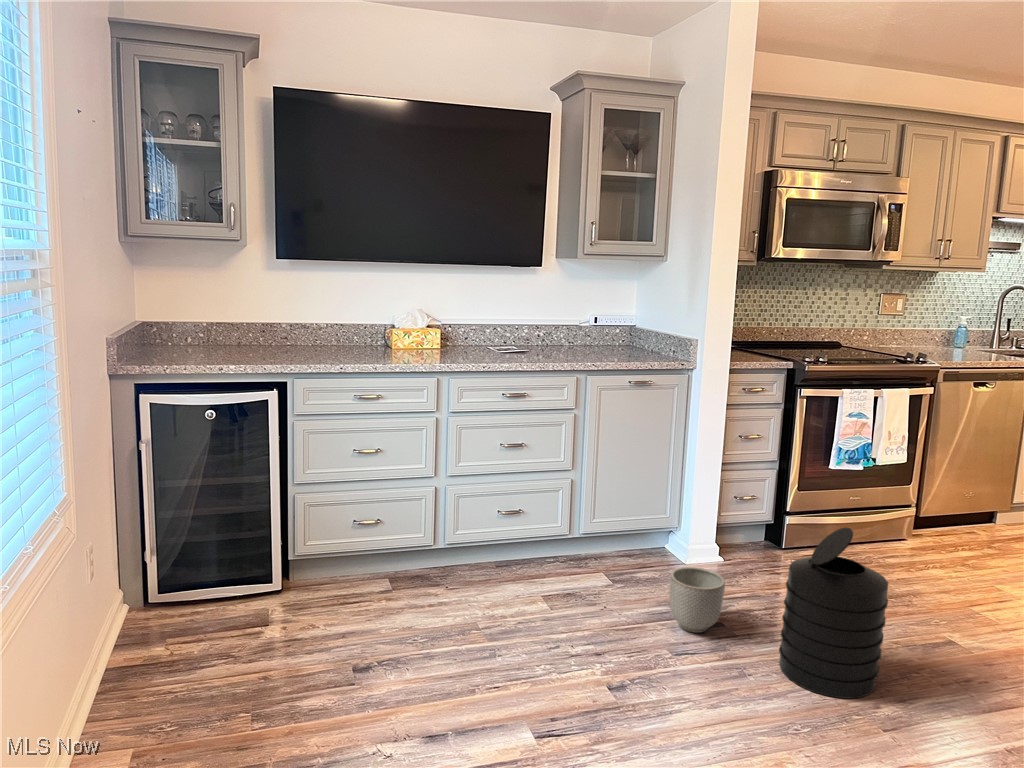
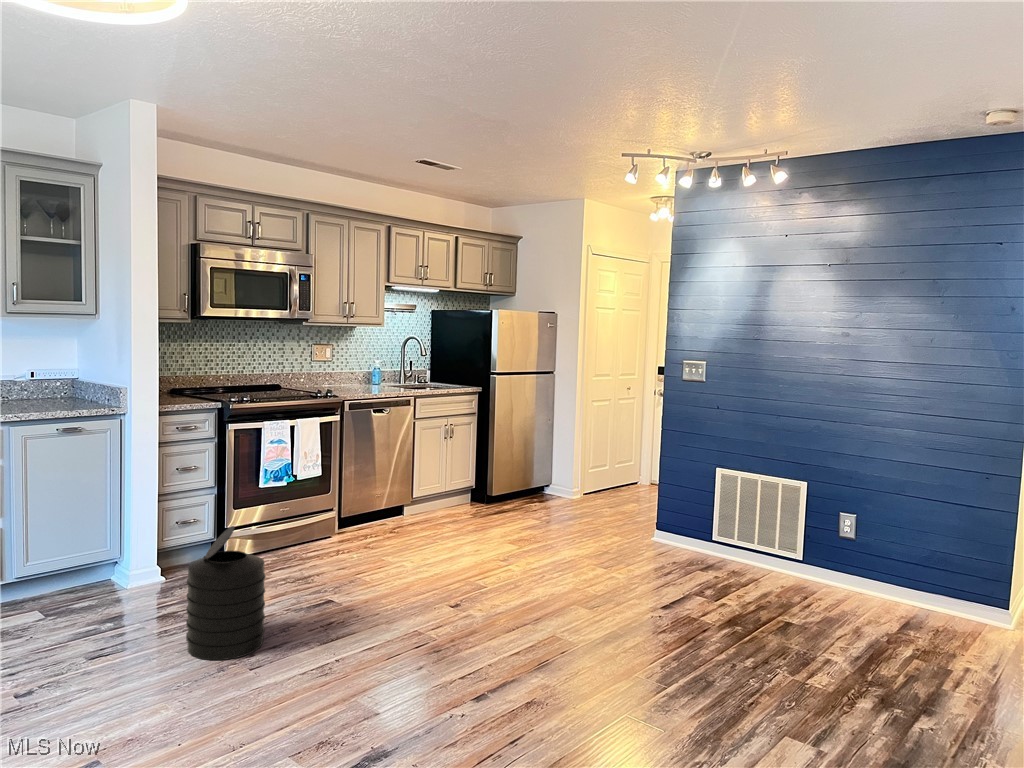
planter: present [669,567,725,633] -> none [91,584,144,640]

